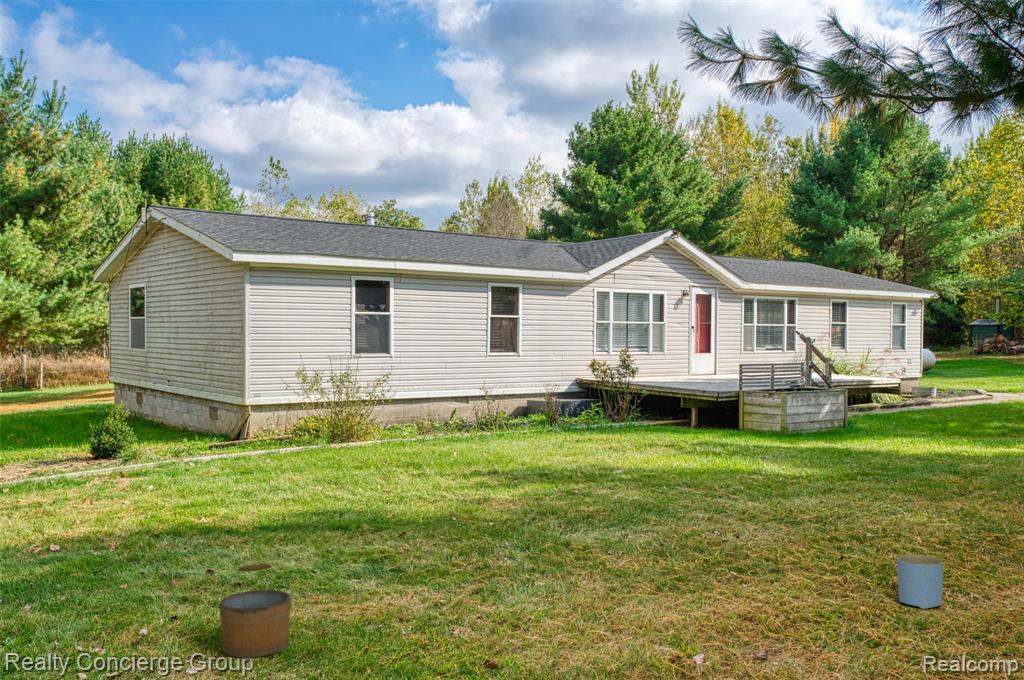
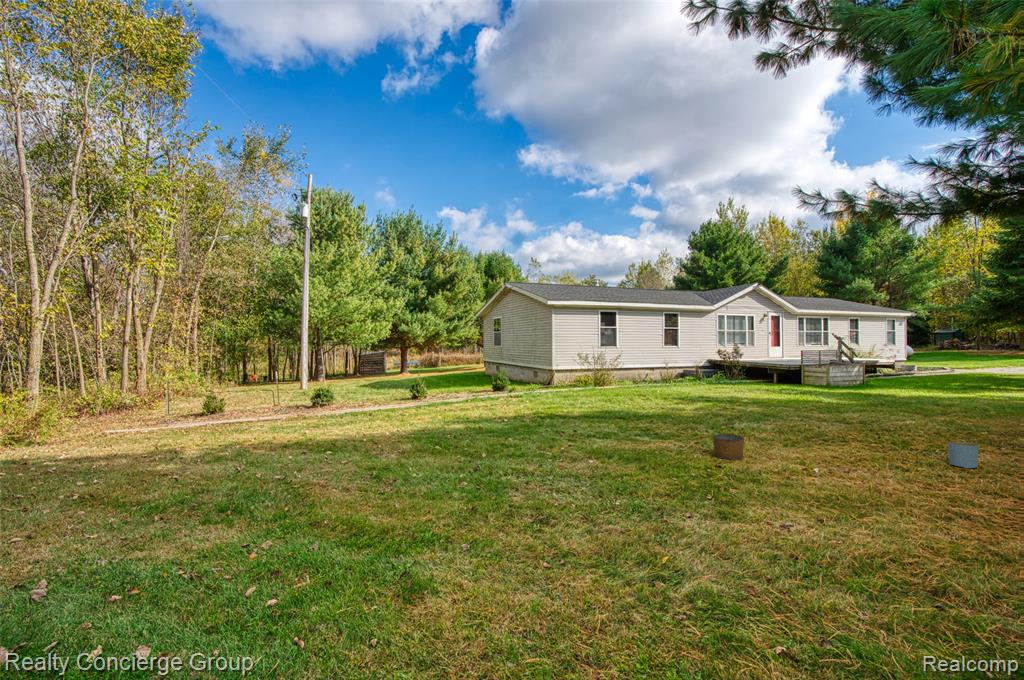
bucket: present [217,564,293,658] -> present [713,423,744,460]

